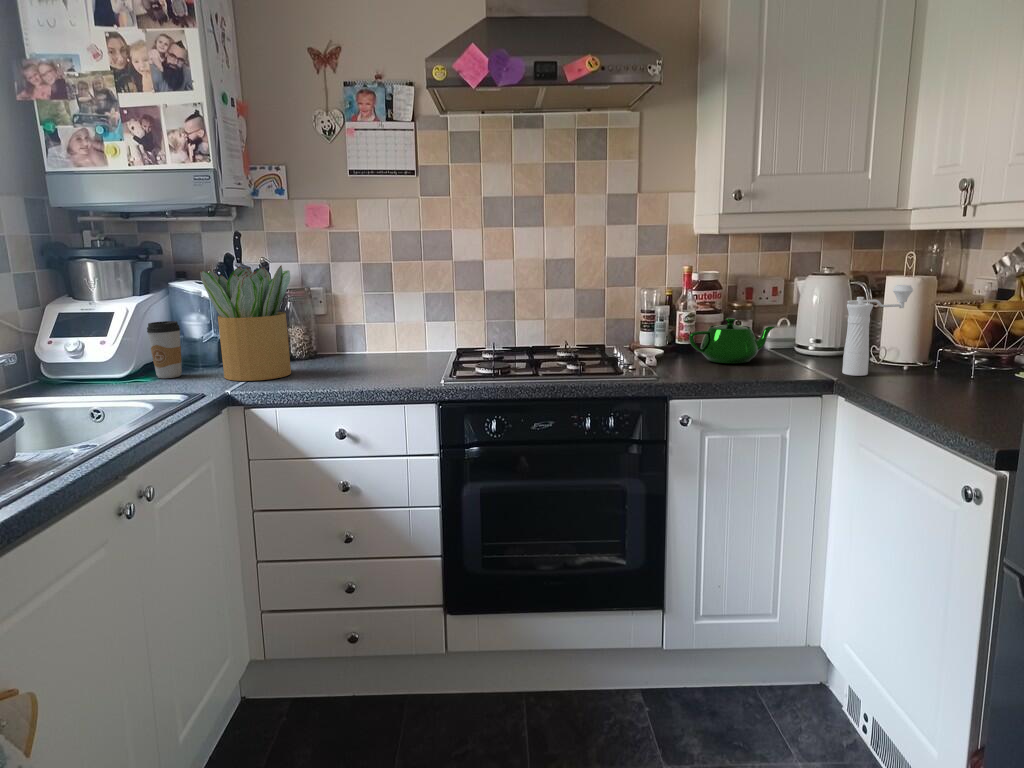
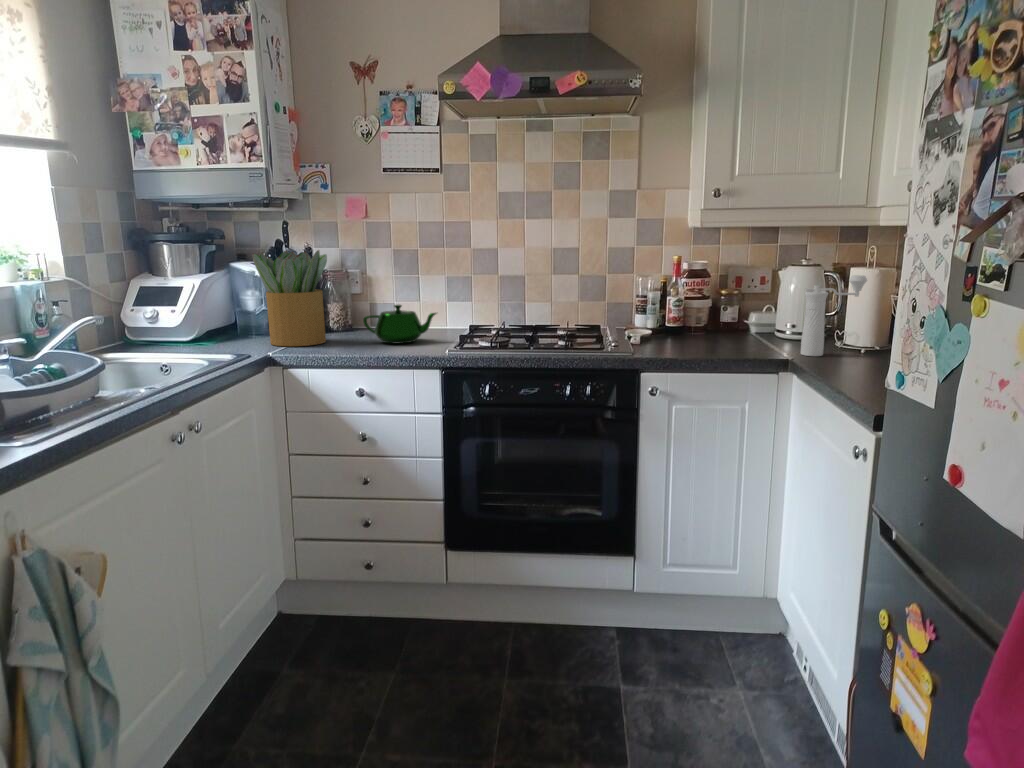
teapot: present [689,318,775,363] -> present [363,305,436,343]
coffee cup: present [147,321,182,378] -> none [210,295,237,343]

